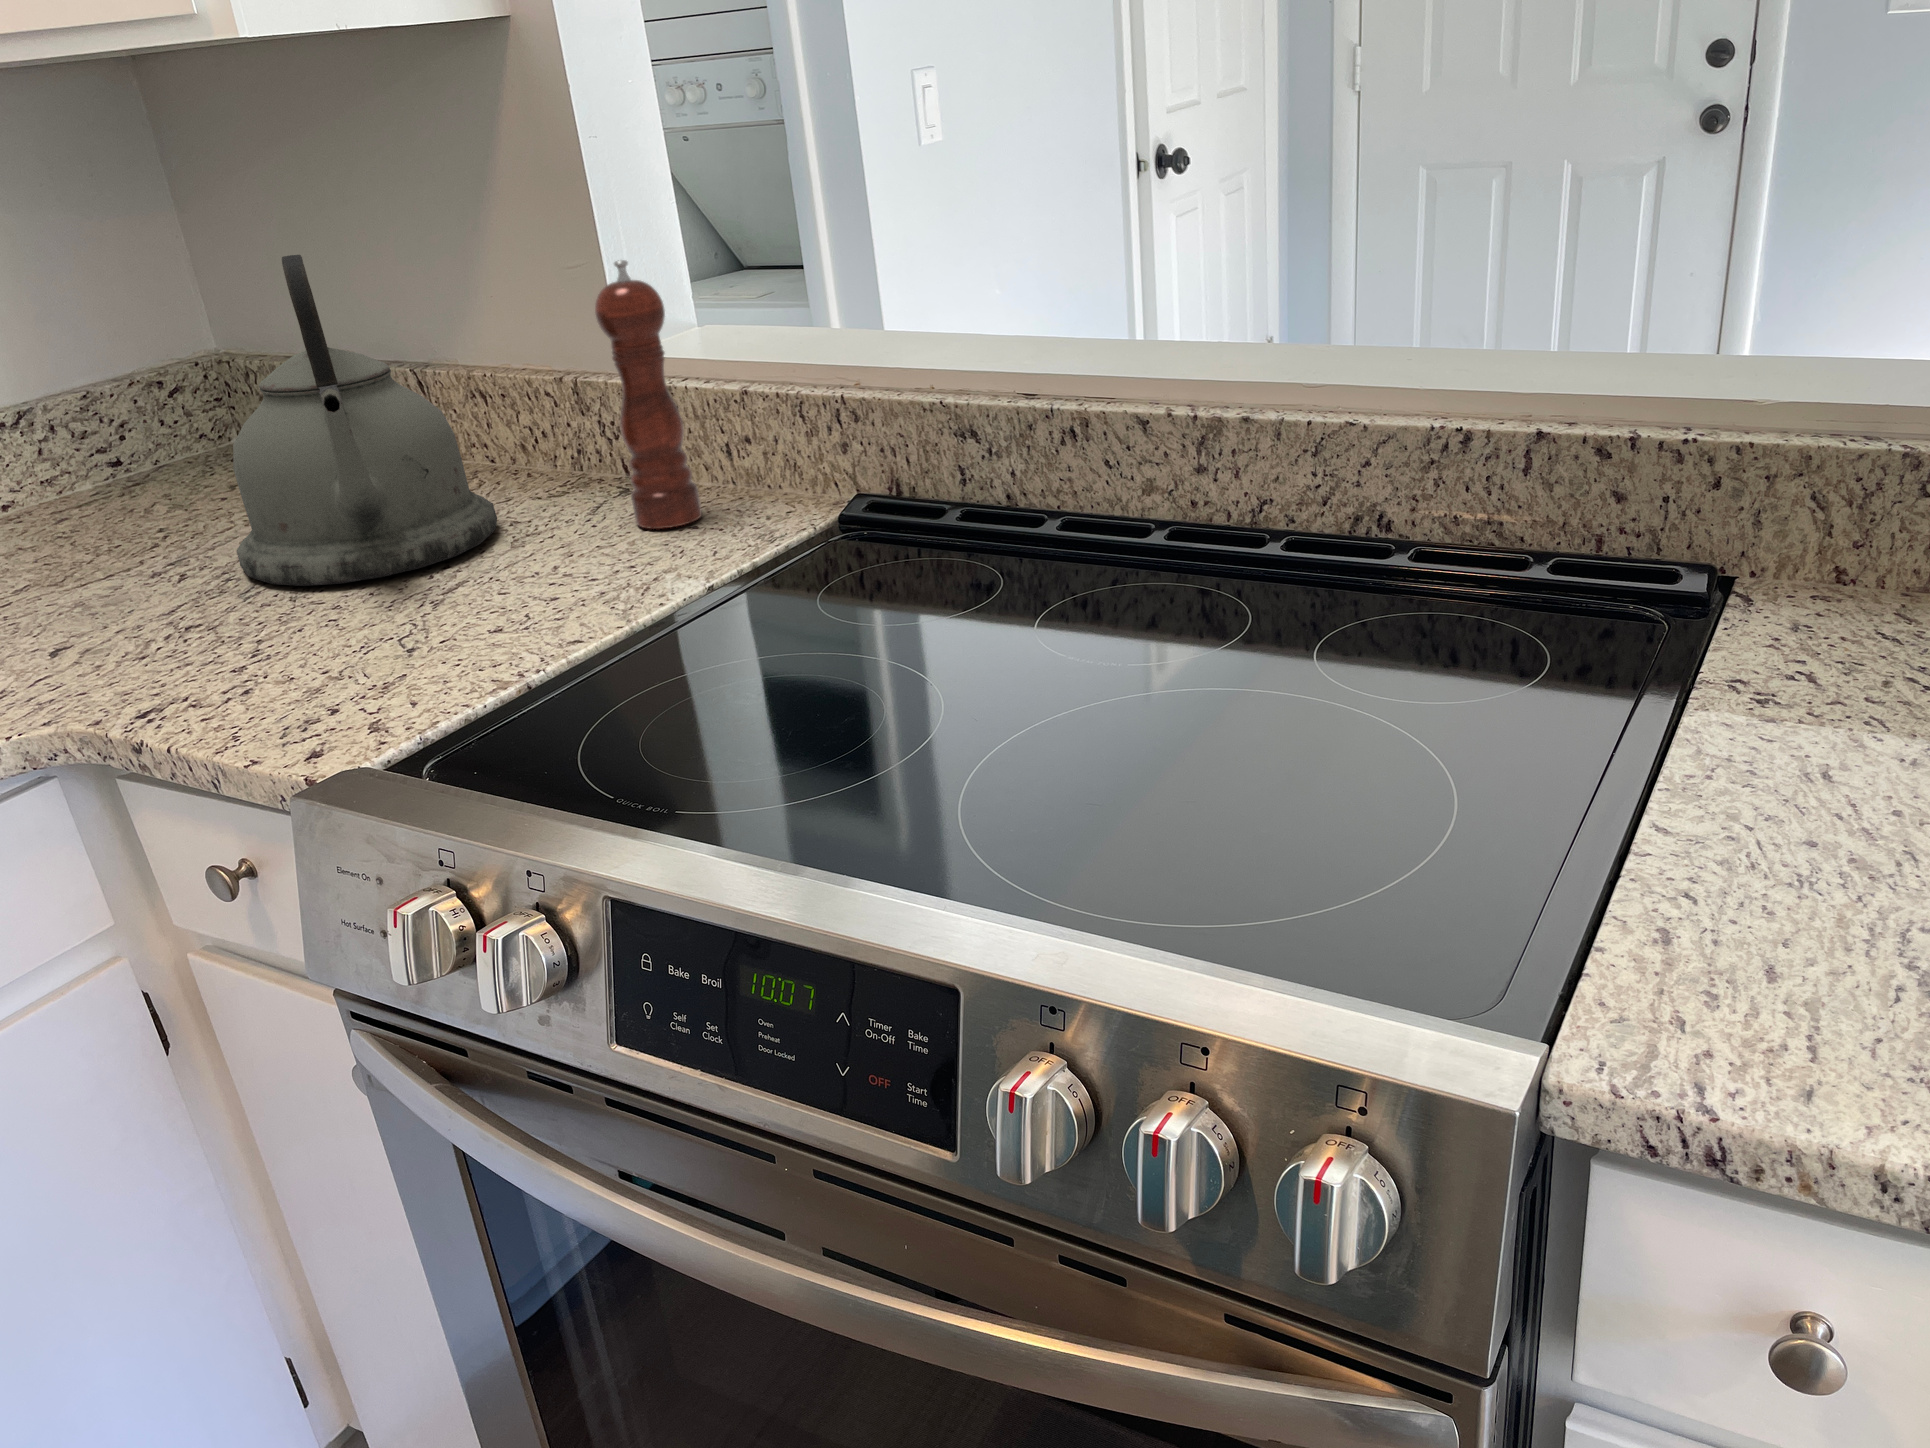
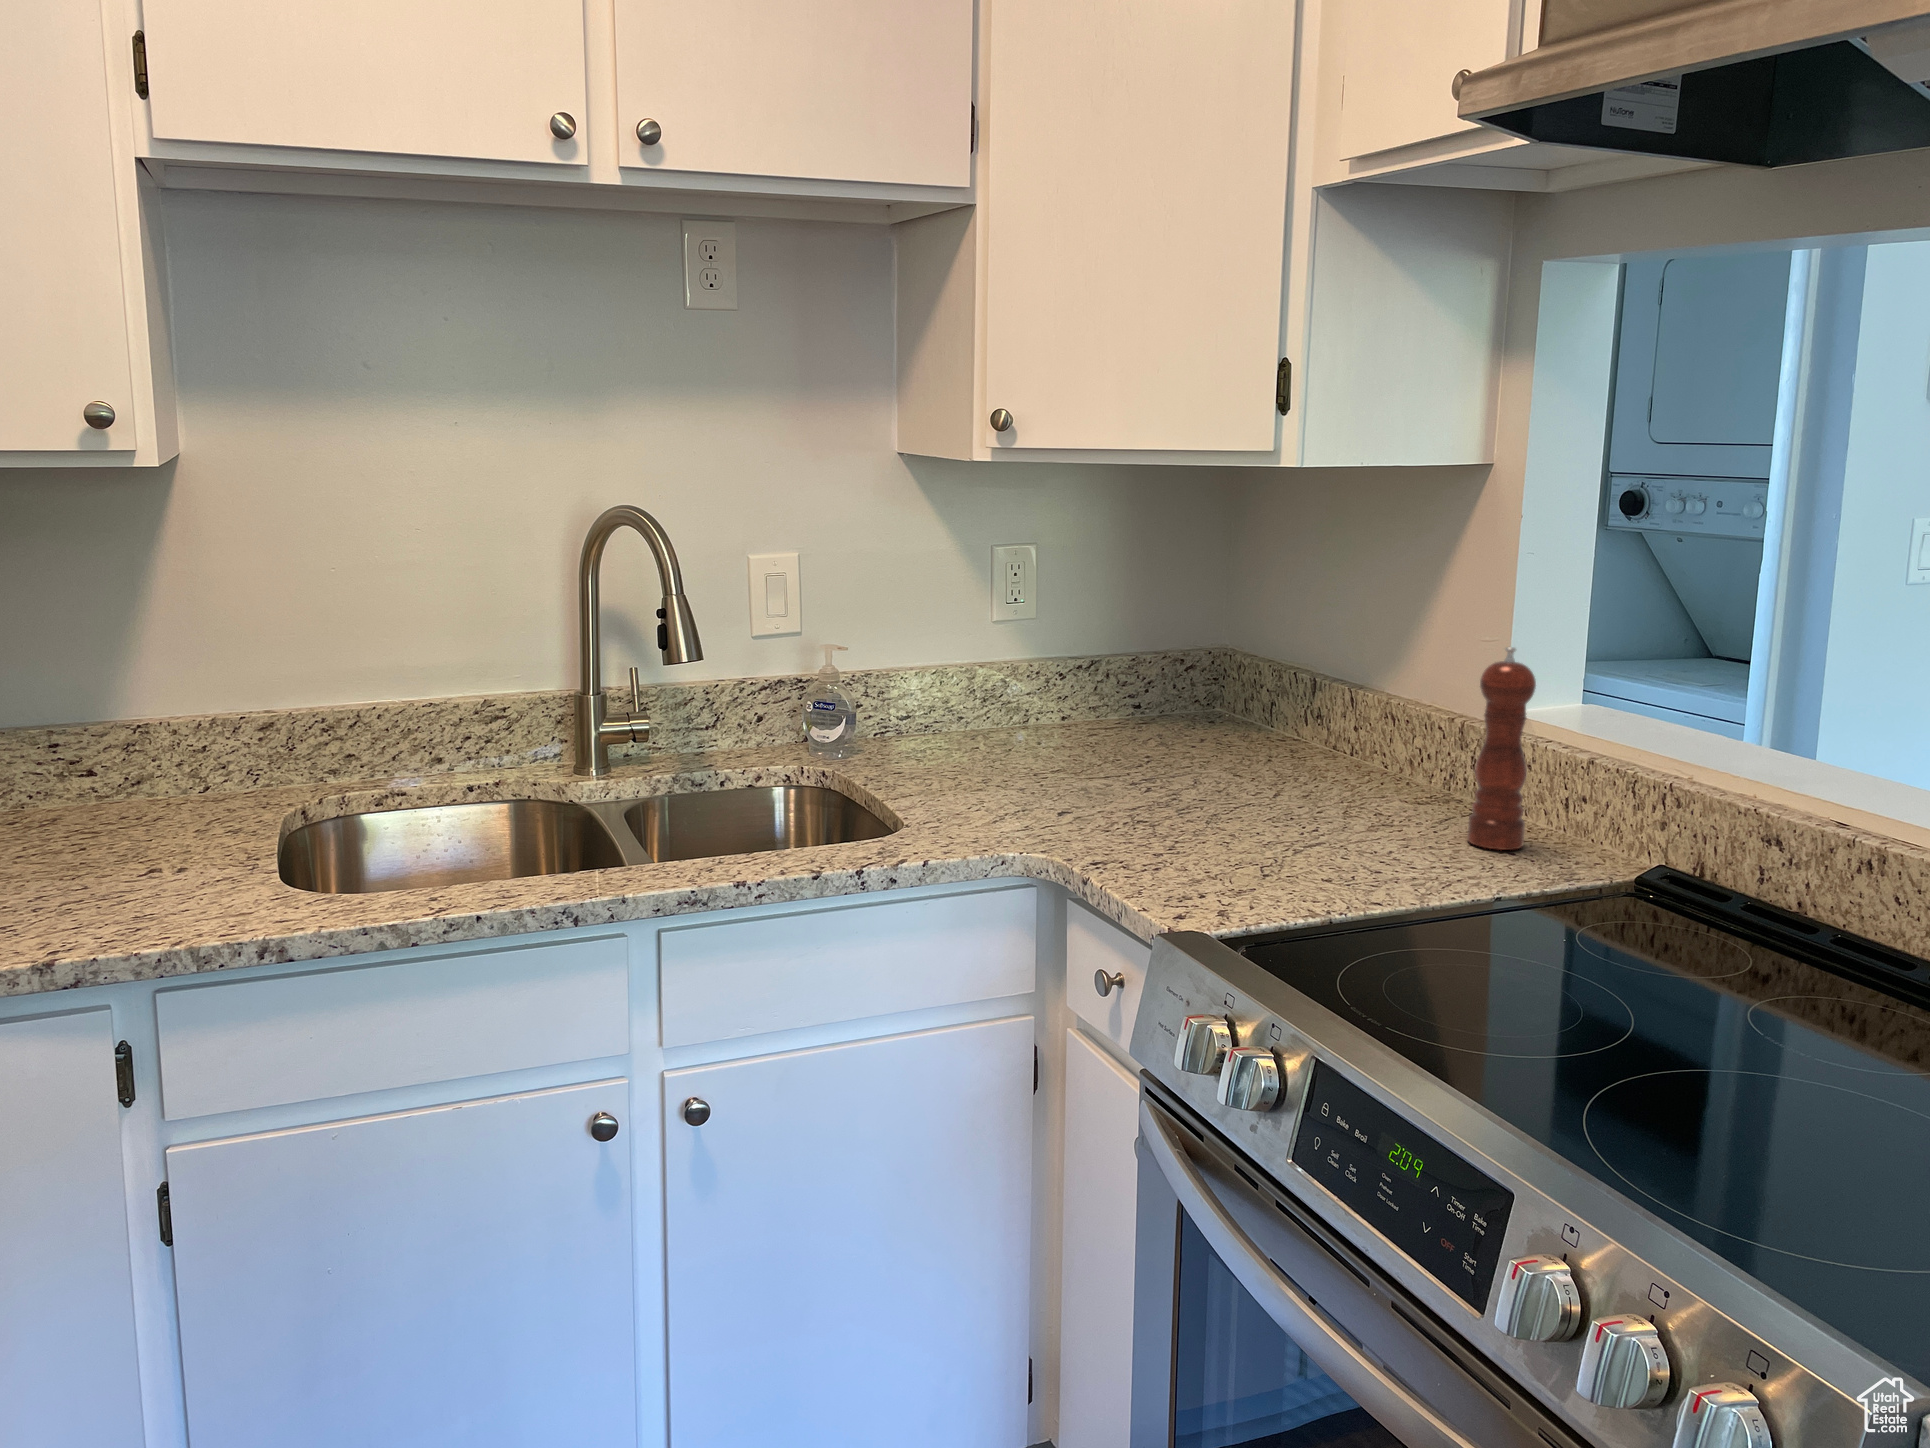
kettle: present [233,255,497,586] -> none [1187,604,1366,826]

